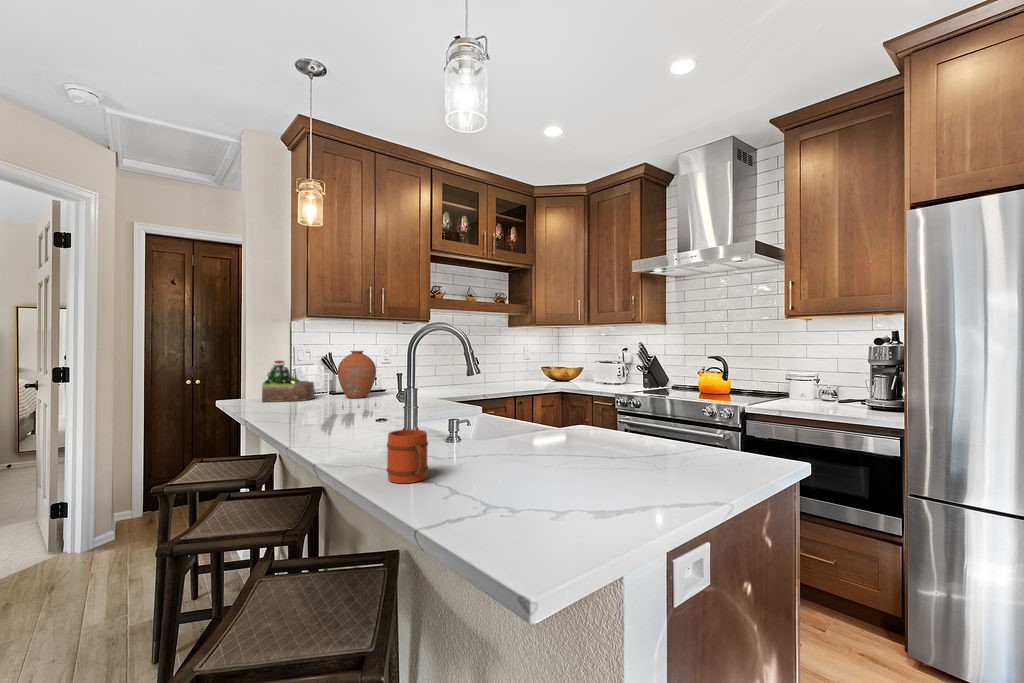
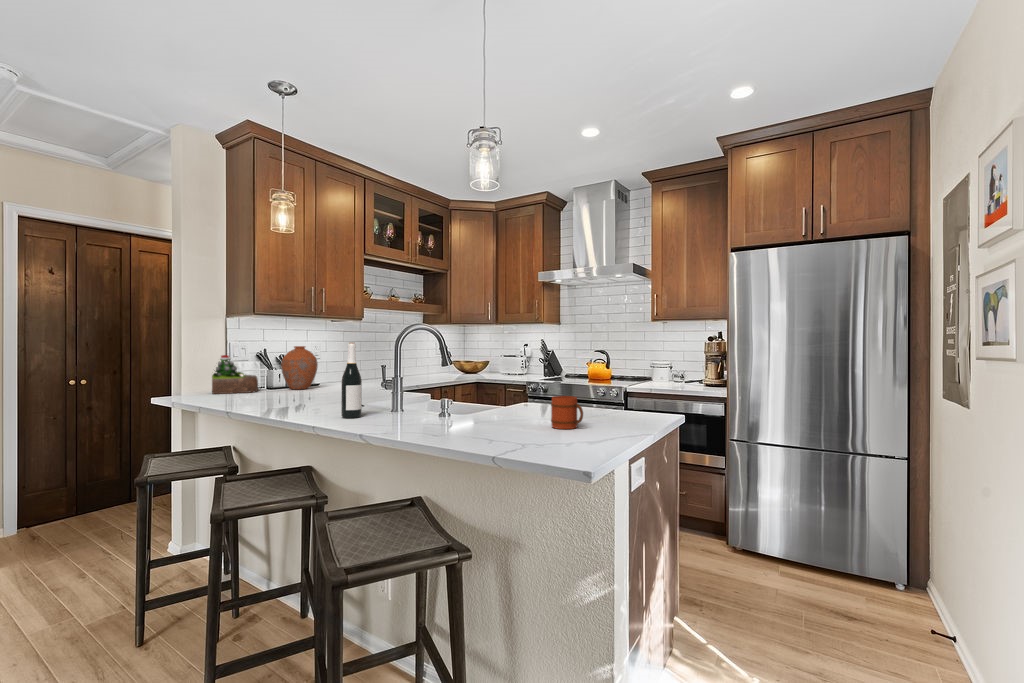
wine bottle: none [311,349,339,450] -> present [341,343,362,418]
mug: present [387,429,428,483] -> present [551,396,583,429]

